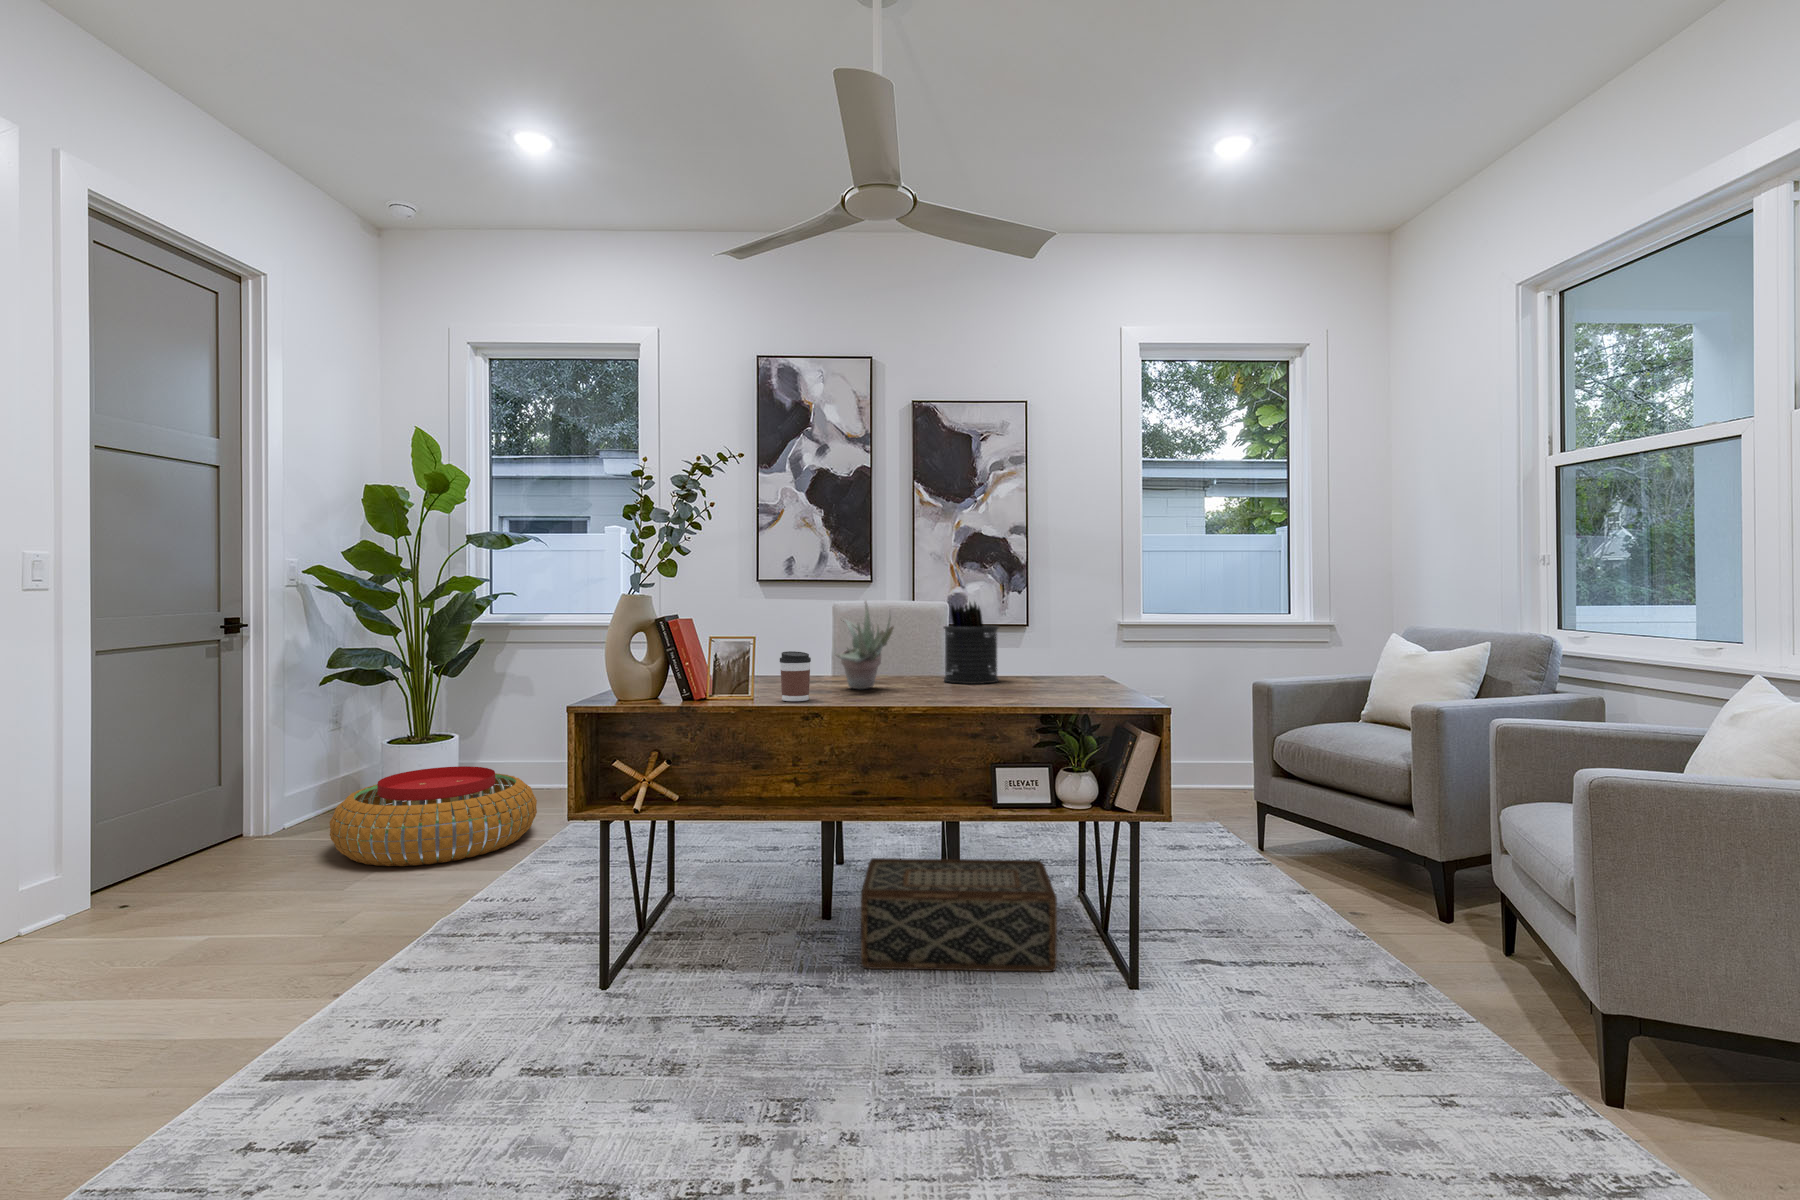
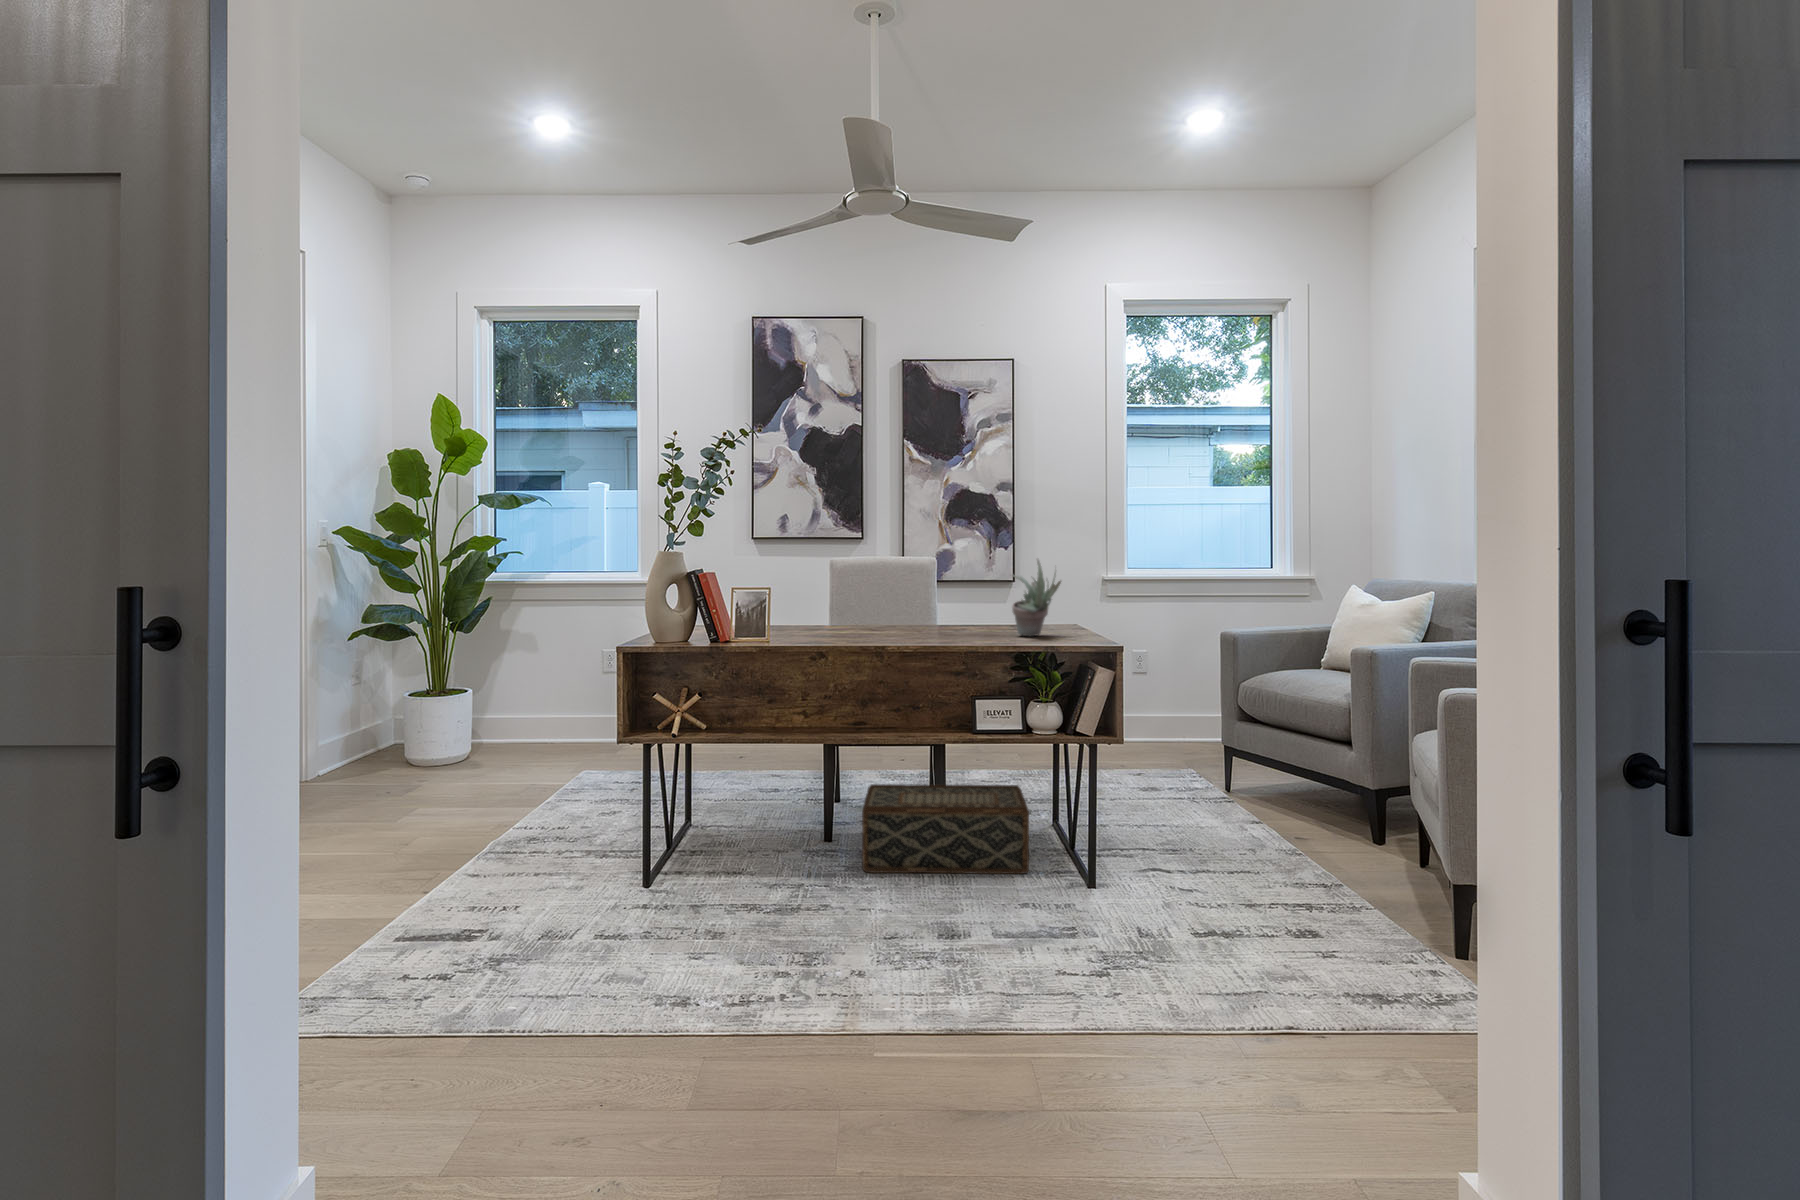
succulent plant: present [835,601,894,689] -> present [1012,559,1061,636]
pen holder: present [944,602,999,684] -> none [933,557,984,632]
coffee cup: present [780,651,811,701] -> none [792,603,819,645]
pouf: present [330,766,537,866] -> none [370,714,556,801]

